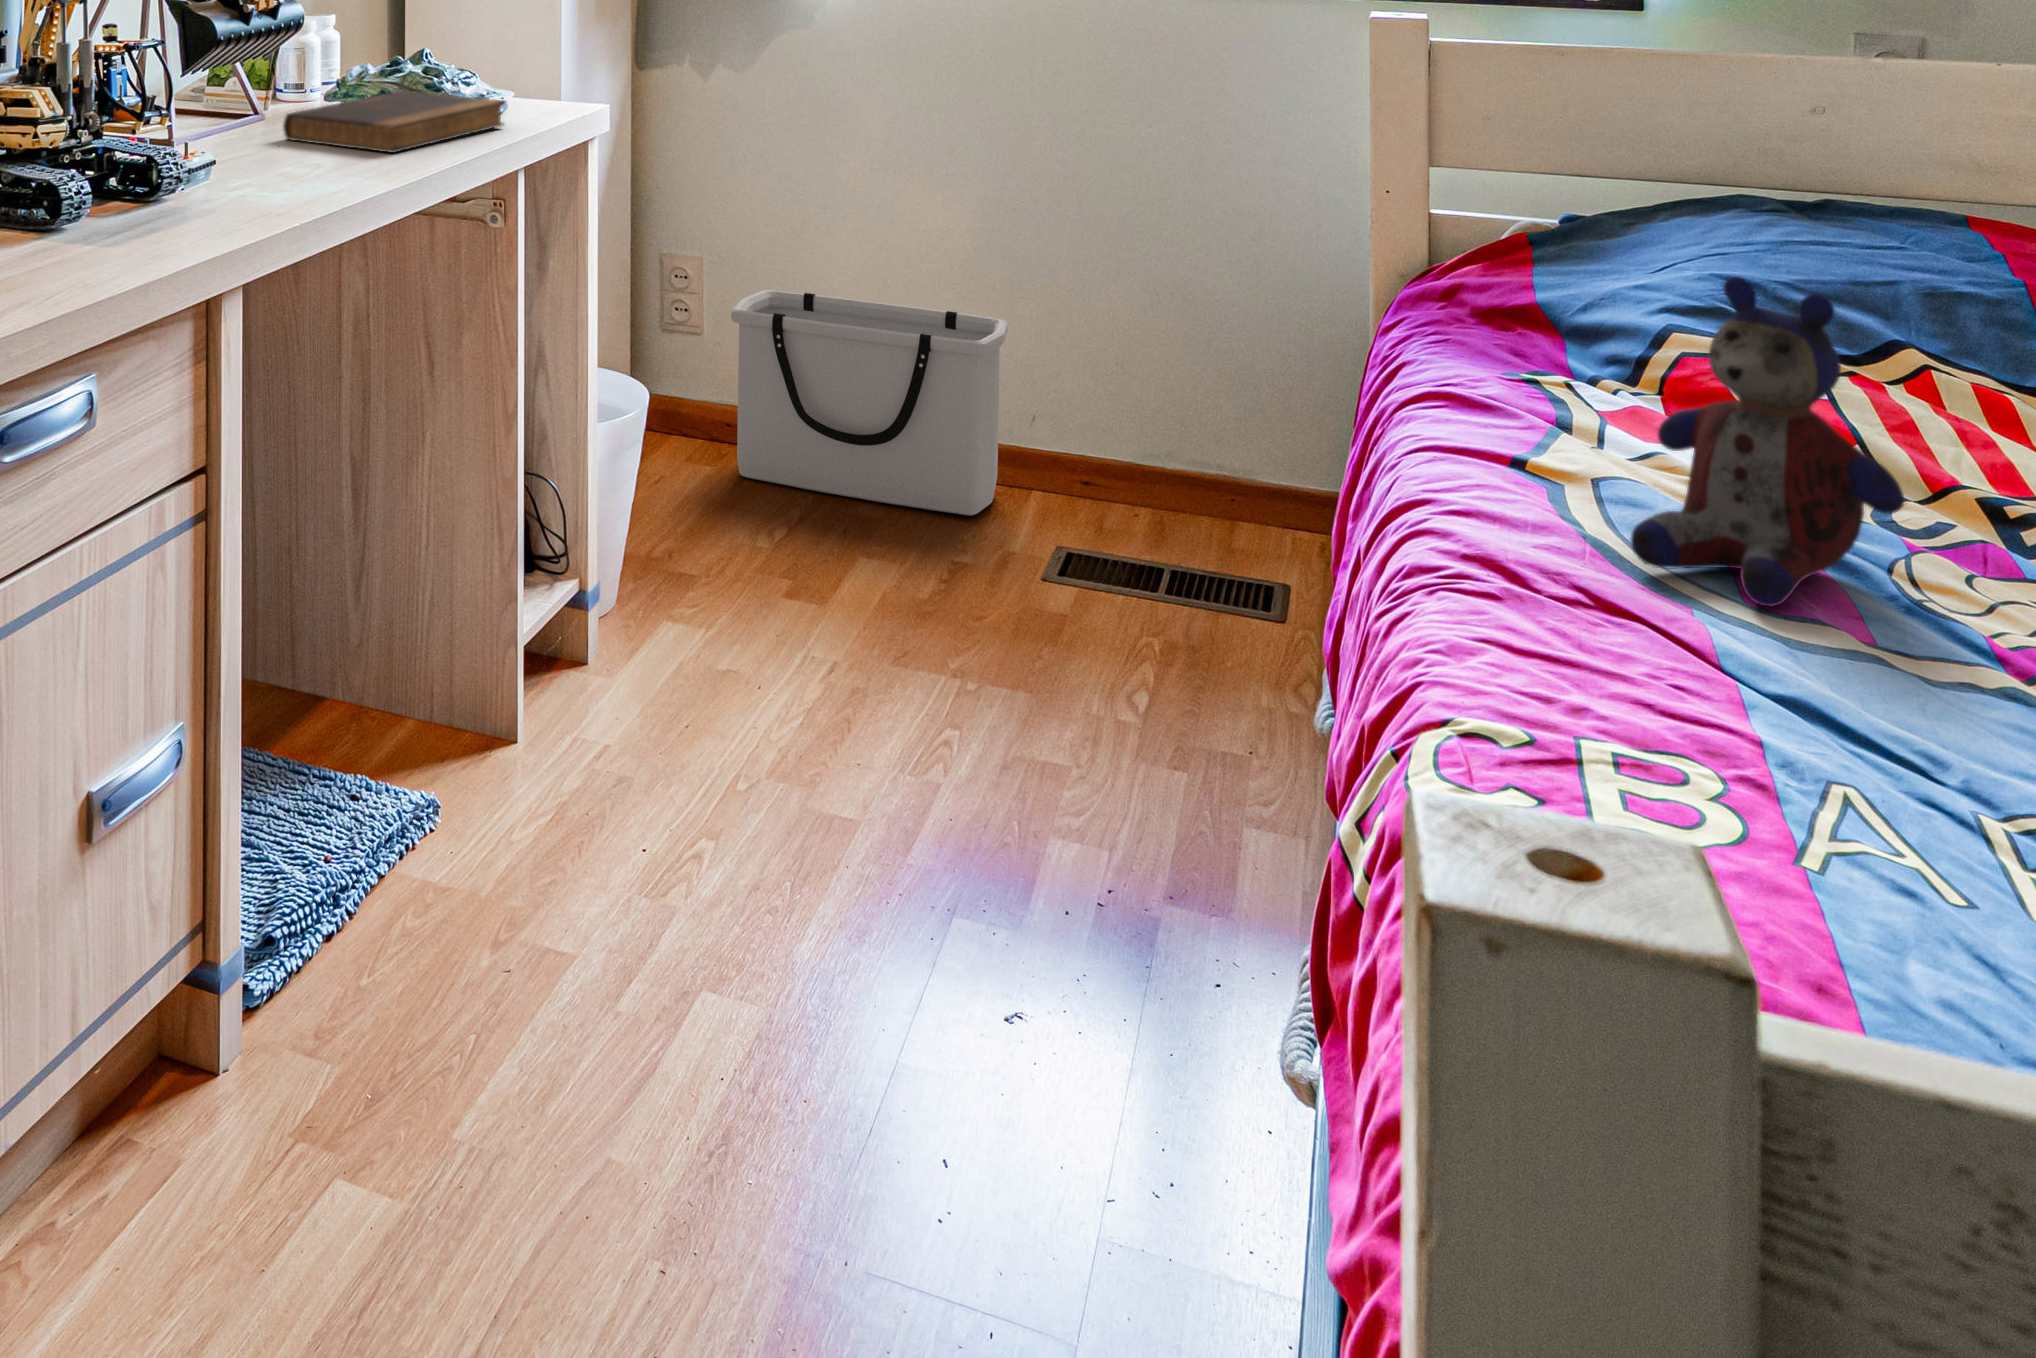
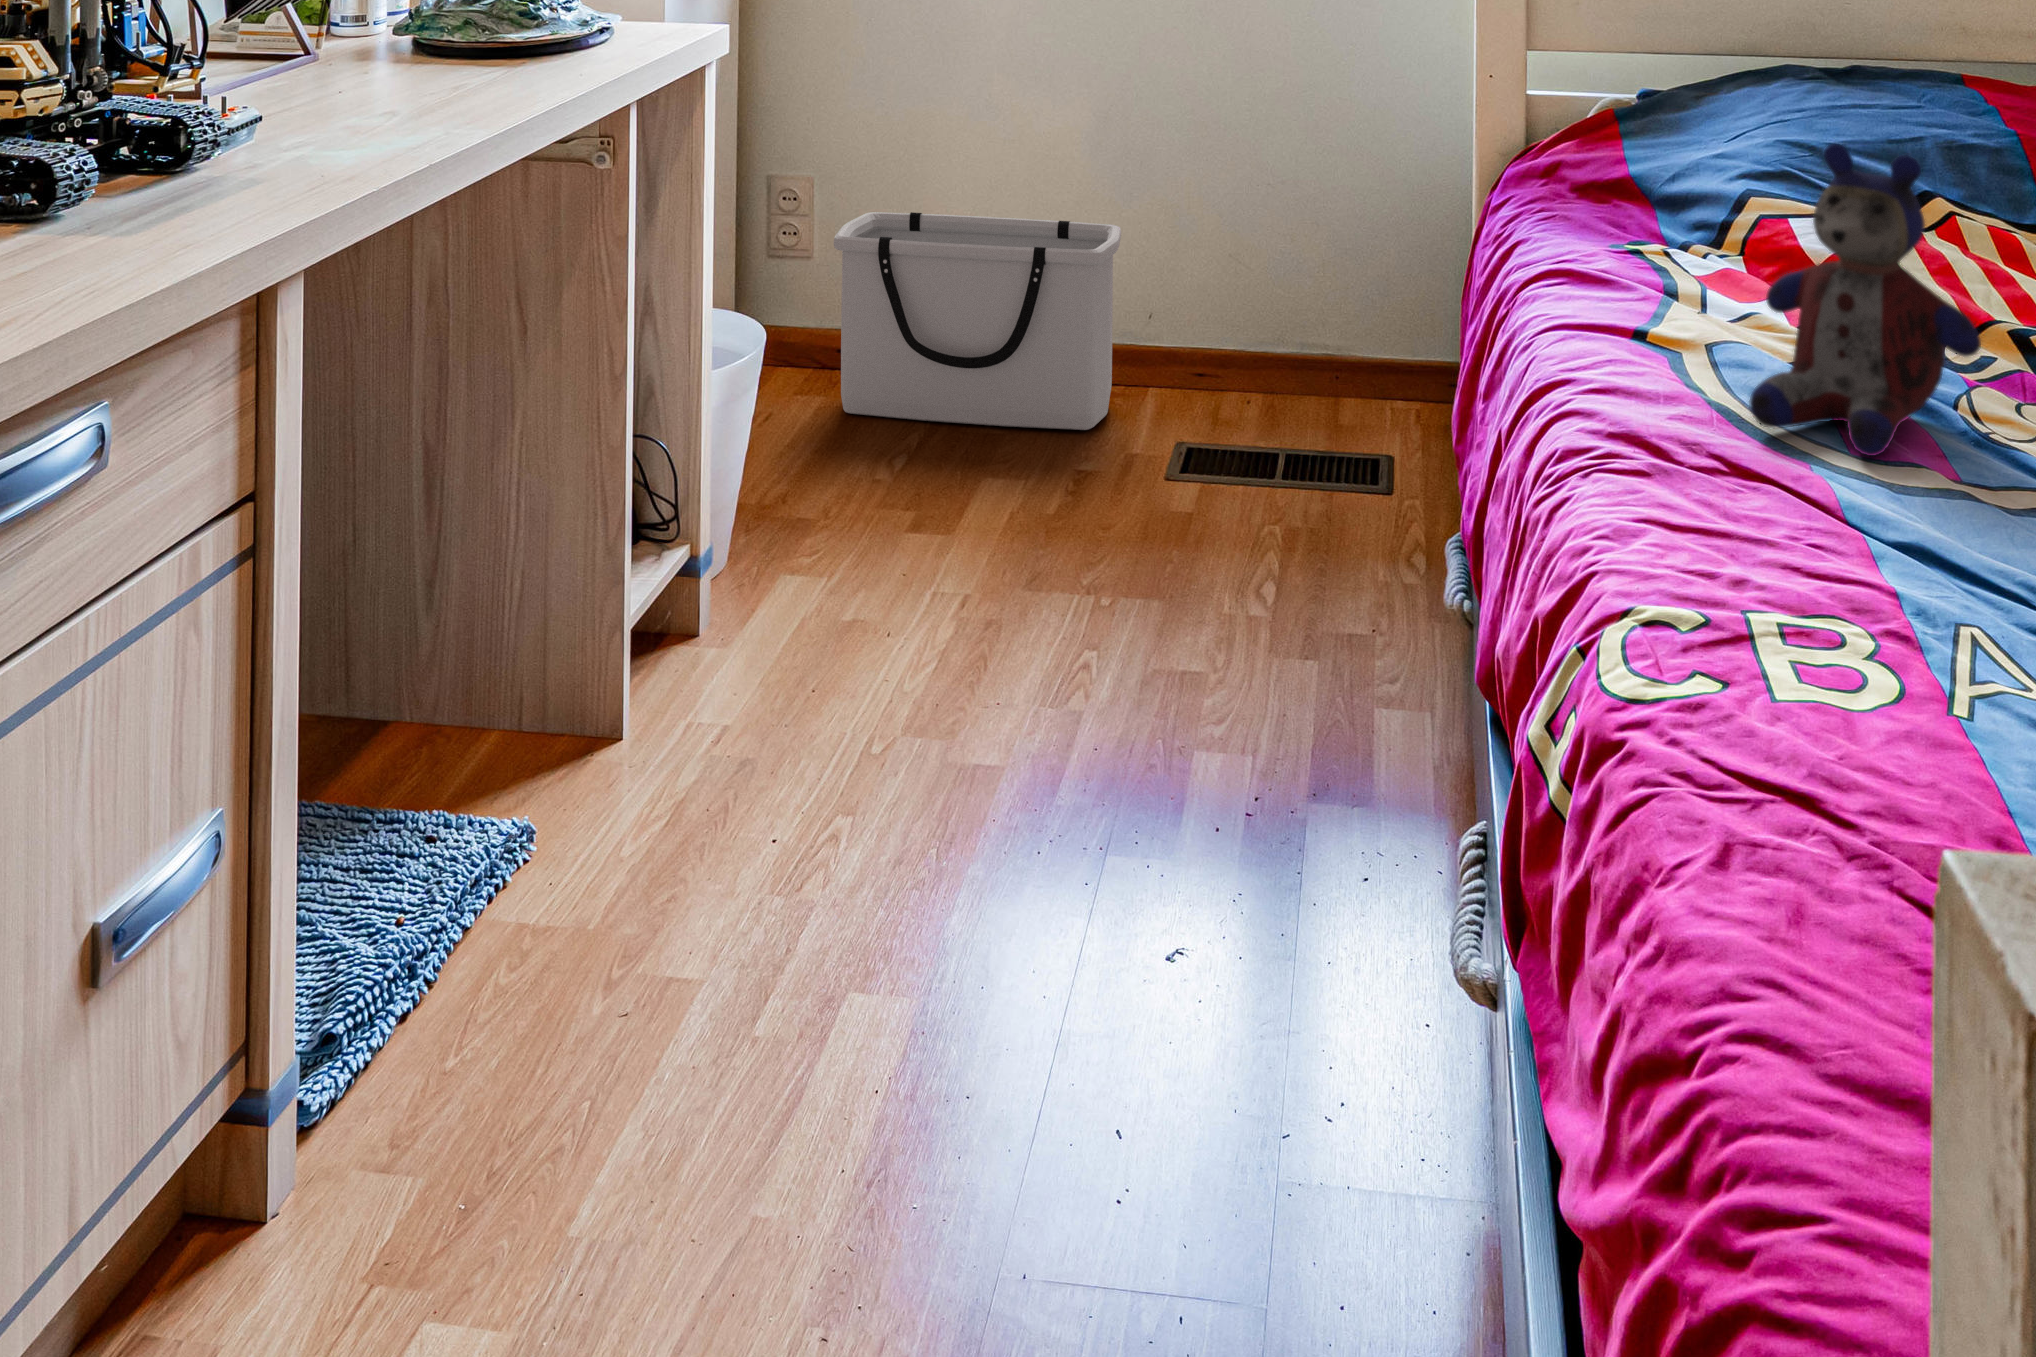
book: present [283,91,504,153] -> none [326,23,593,97]

